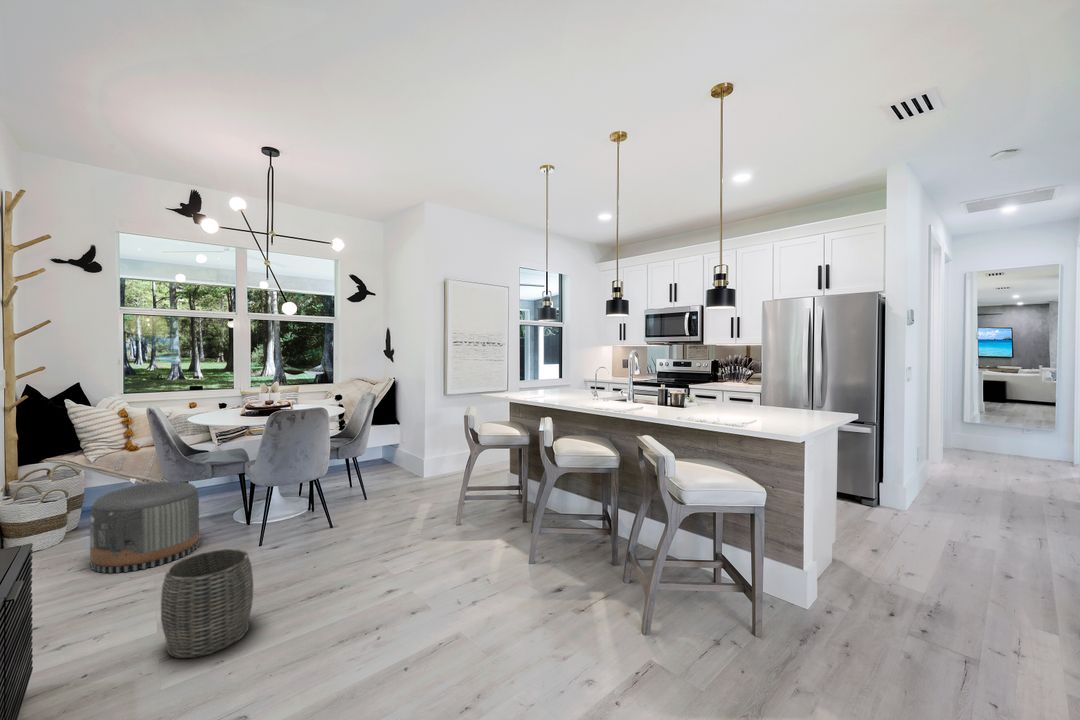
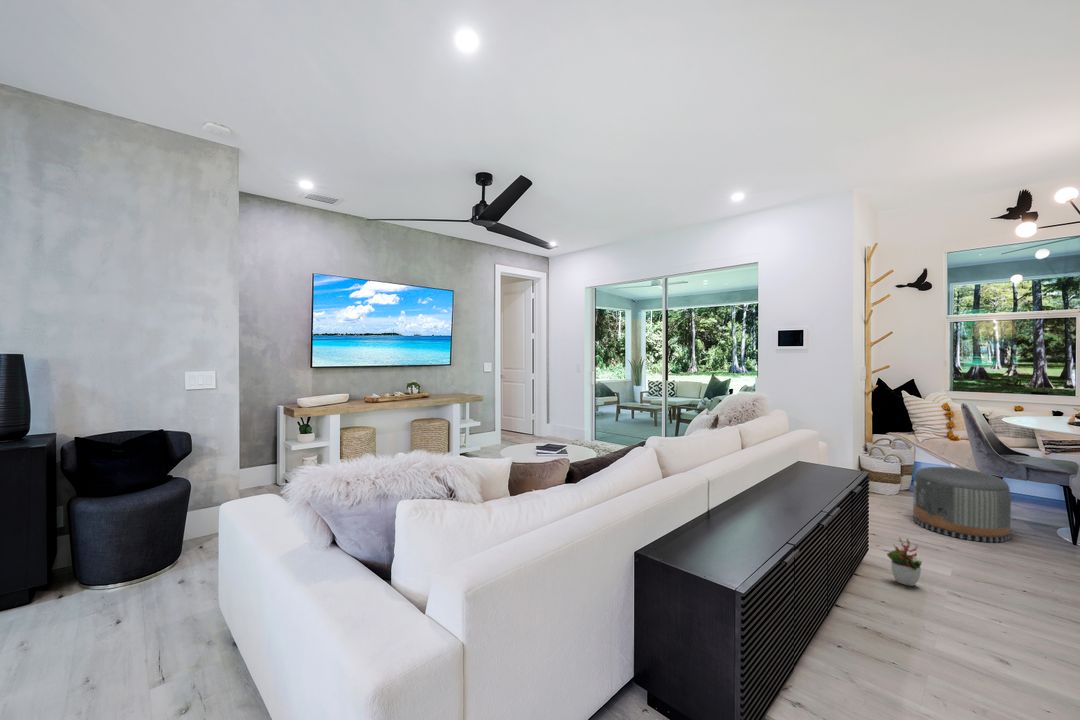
woven basket: present [161,549,253,658] -> none [957,533,1052,628]
decorative plant: none [61,610,116,681] -> present [887,538,922,586]

